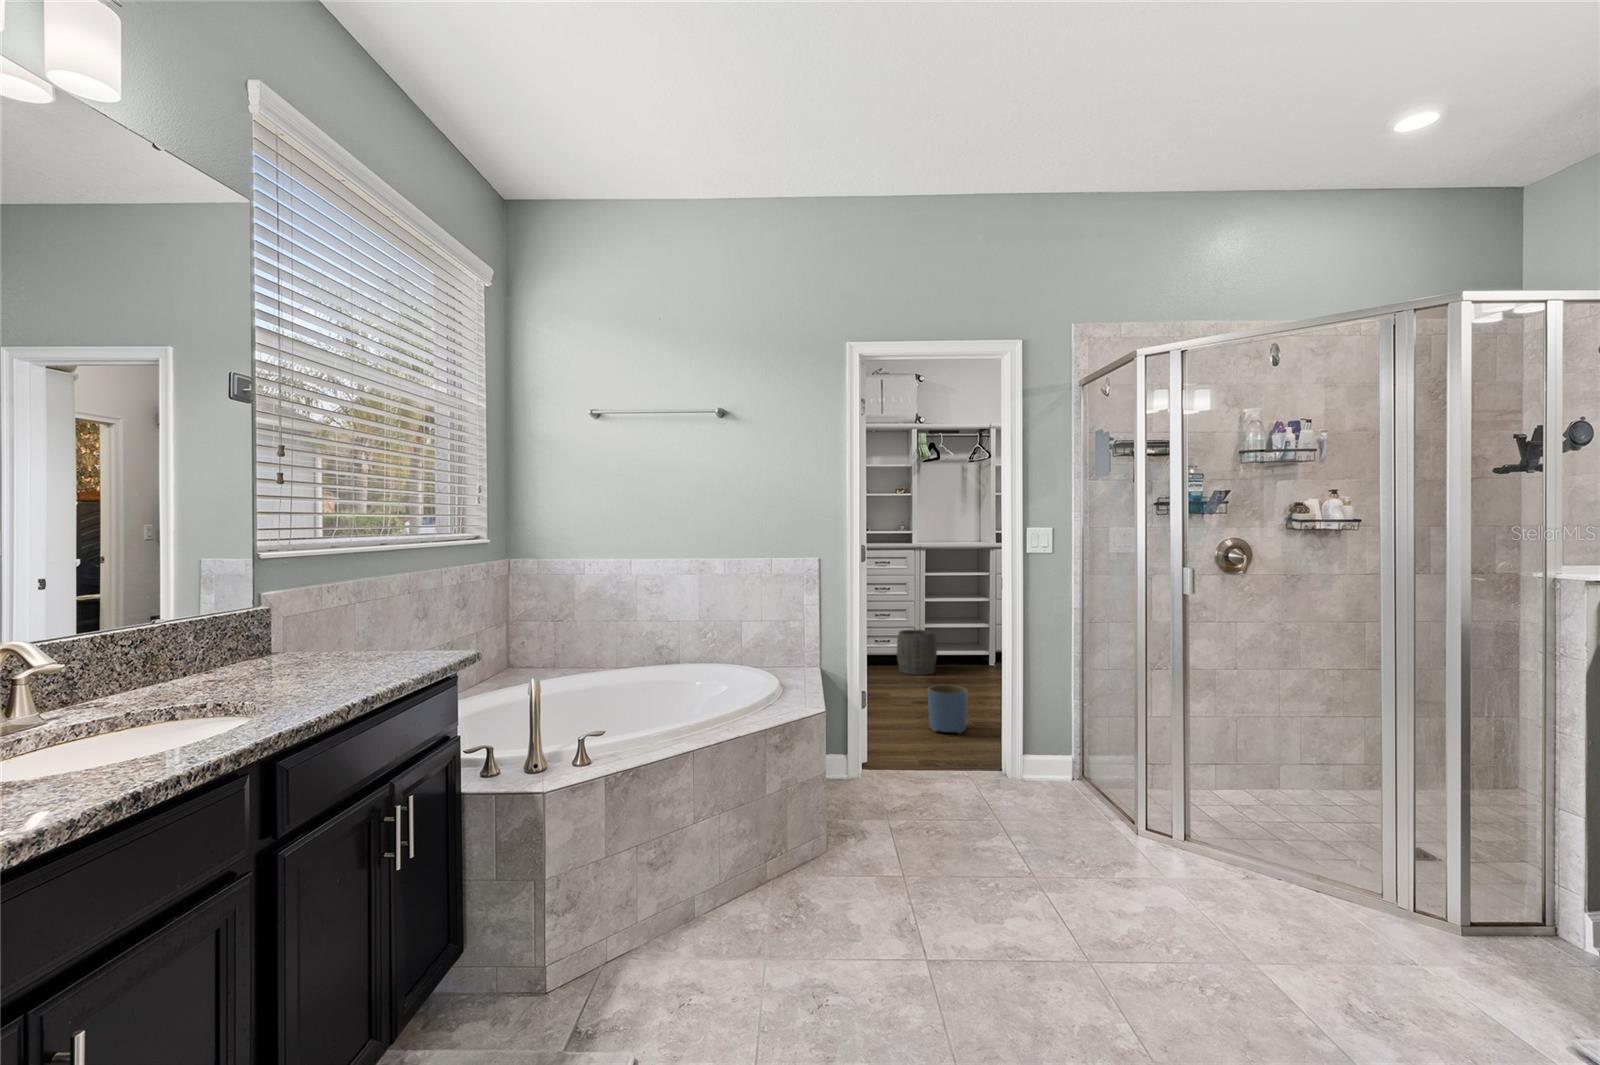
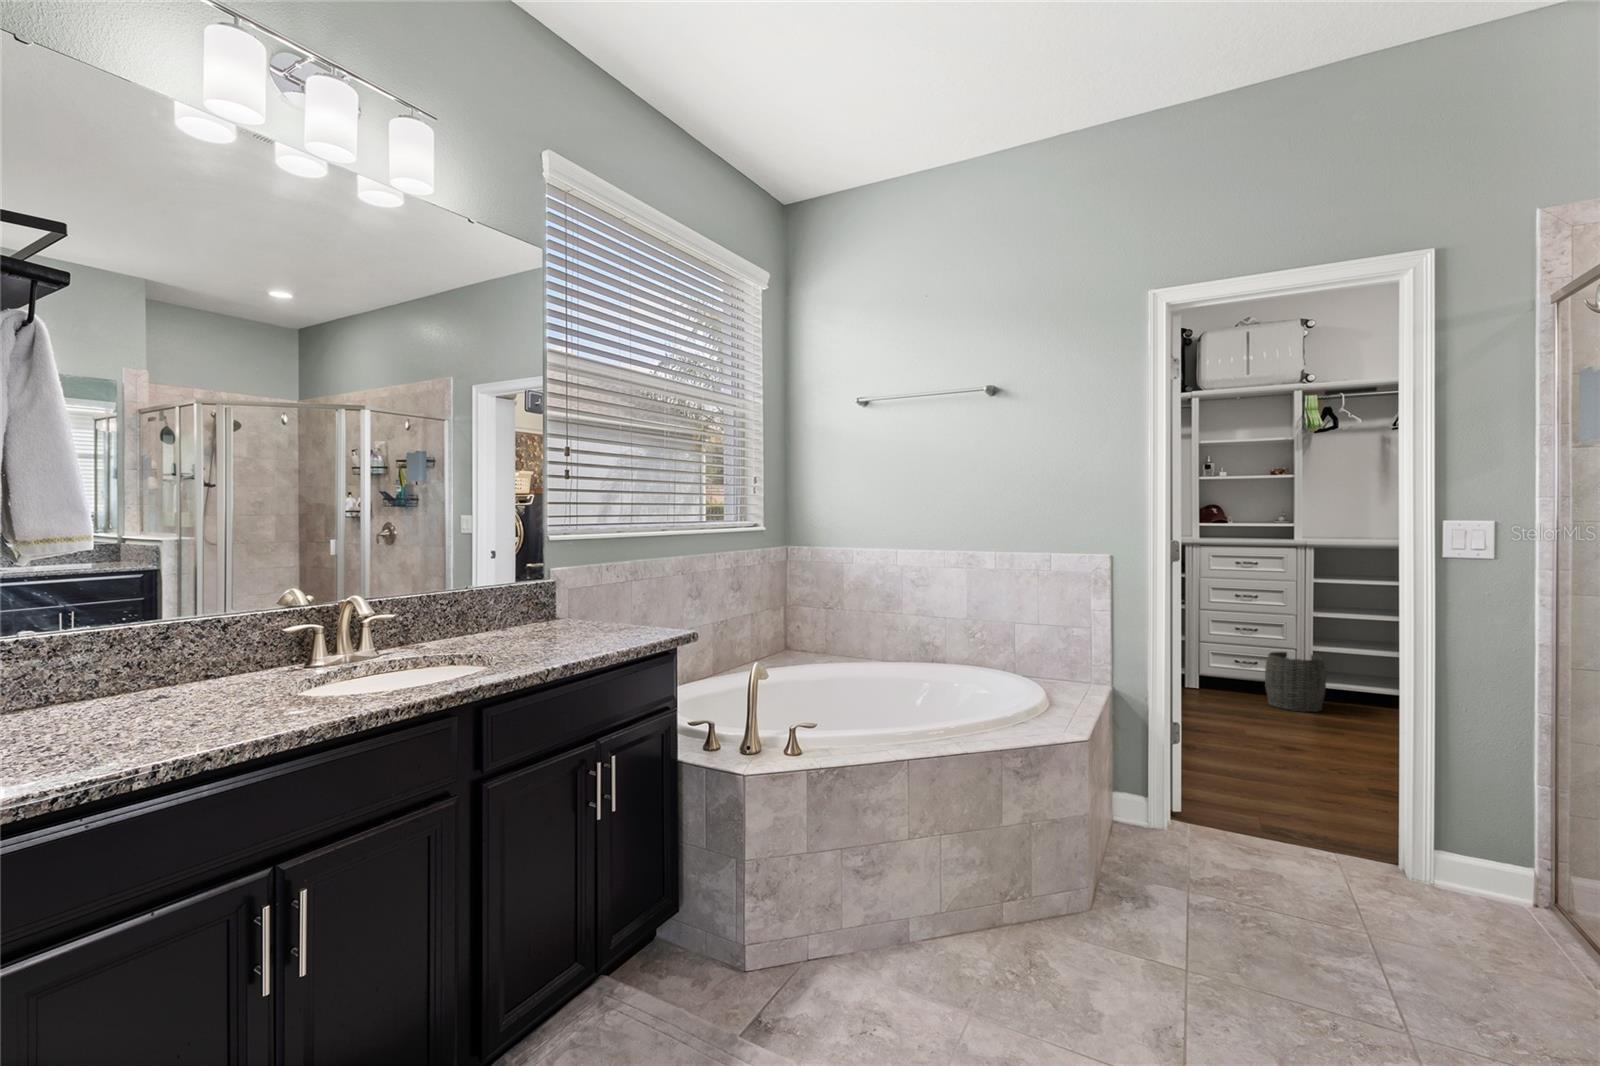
planter: present [928,685,968,733] -> none [1284,727,1346,795]

